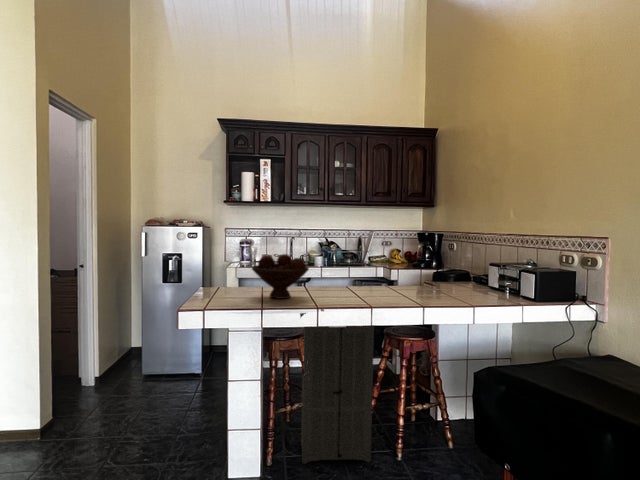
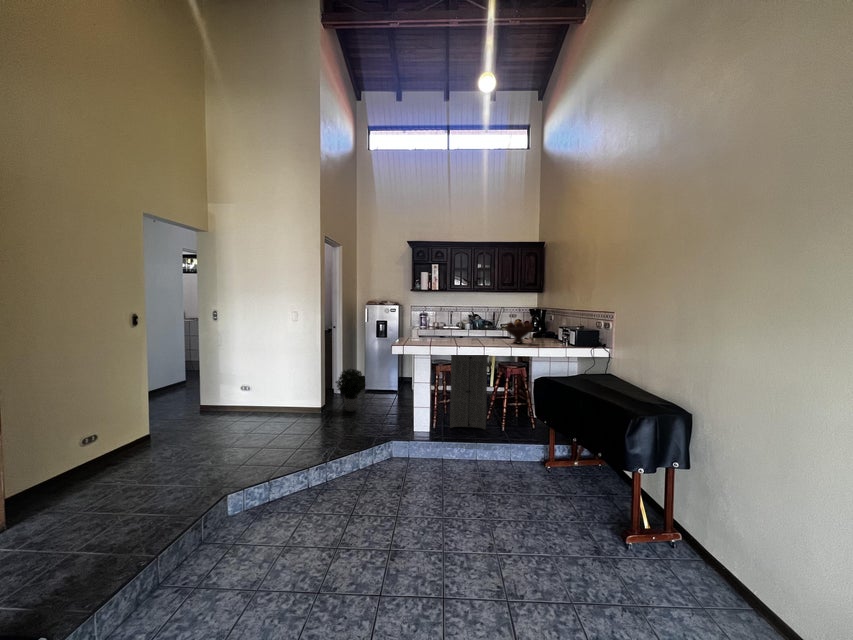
fruit bowl: present [252,254,309,299] -> present [505,321,533,343]
potted plant: none [72,348,138,434] -> present [336,369,366,412]

